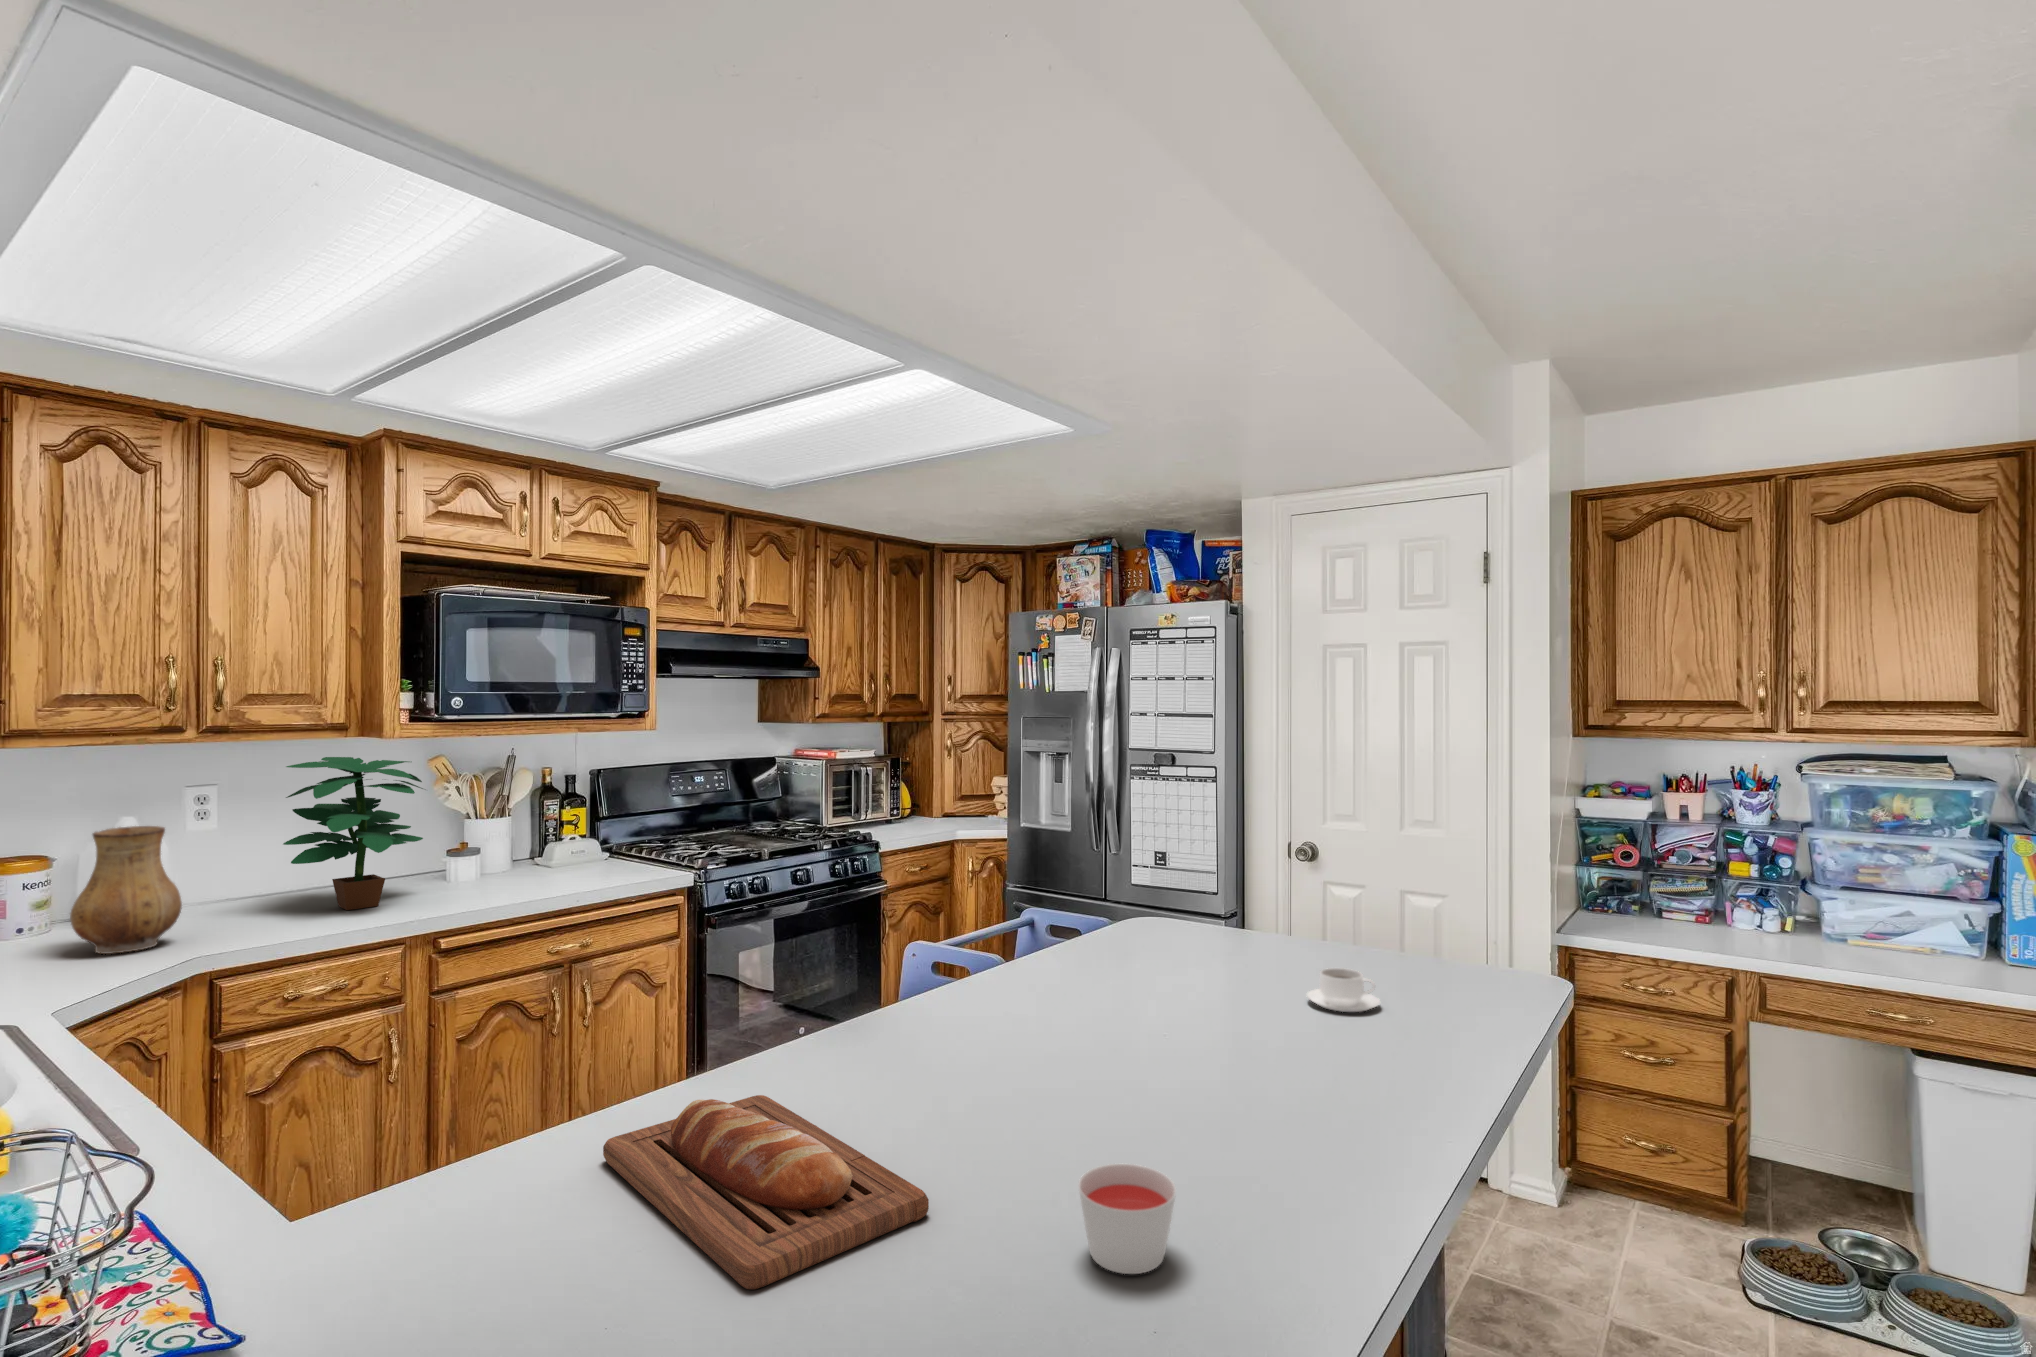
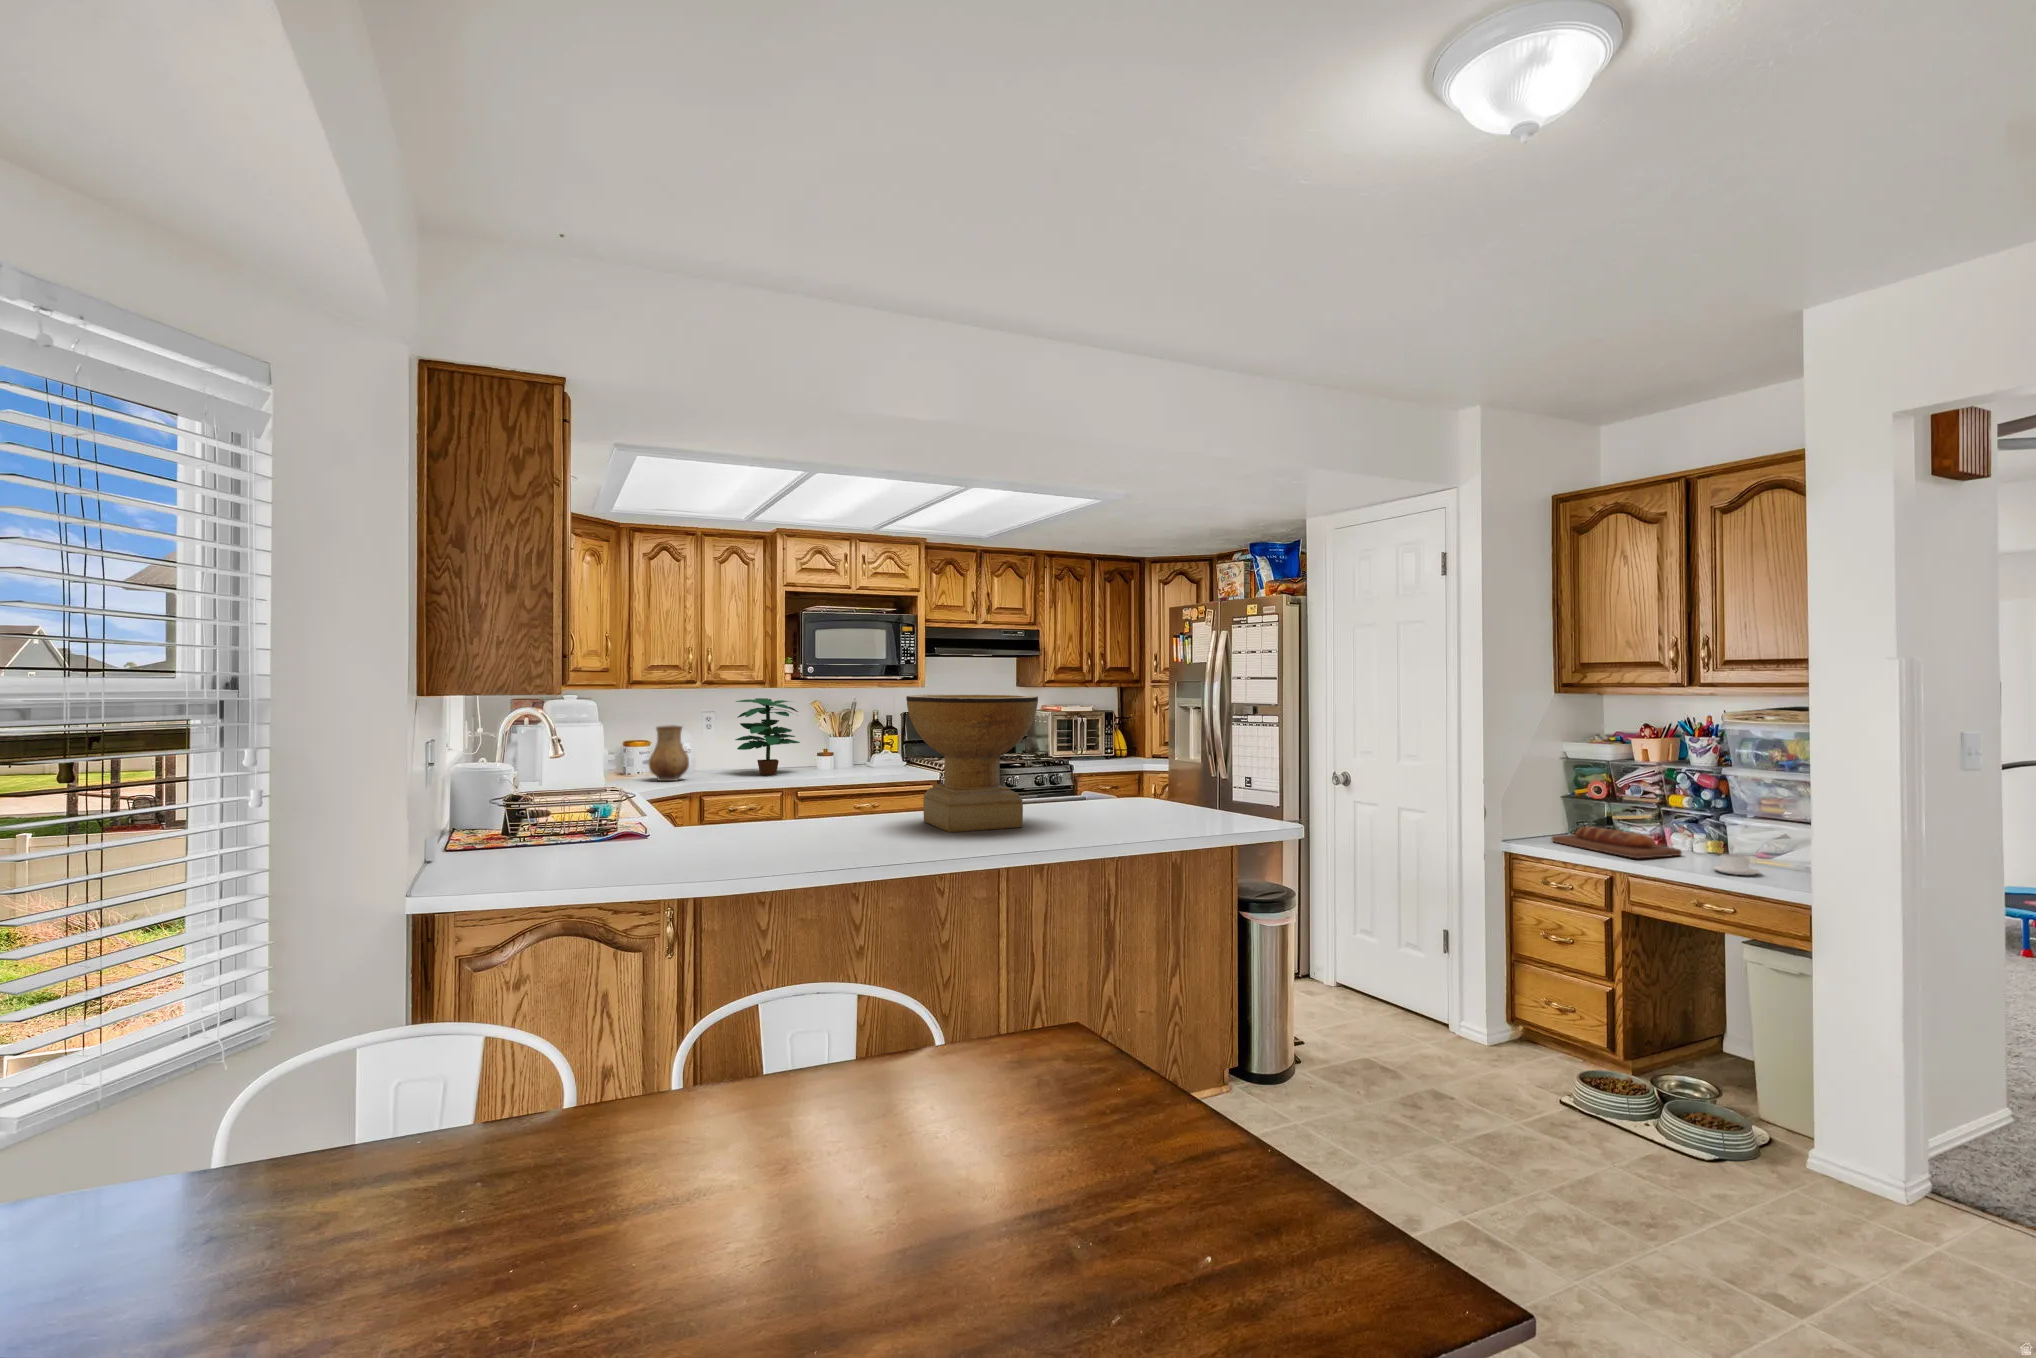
decorative bowl: none [928,769,1201,1087] -> present [906,695,1038,832]
coffee cup: present [1307,968,1380,1012] -> present [1713,854,1759,875]
bread loaf: present [603,1095,929,1289] -> present [1551,826,1682,858]
candle: present [1078,1164,1176,1274] -> none [855,826,890,856]

